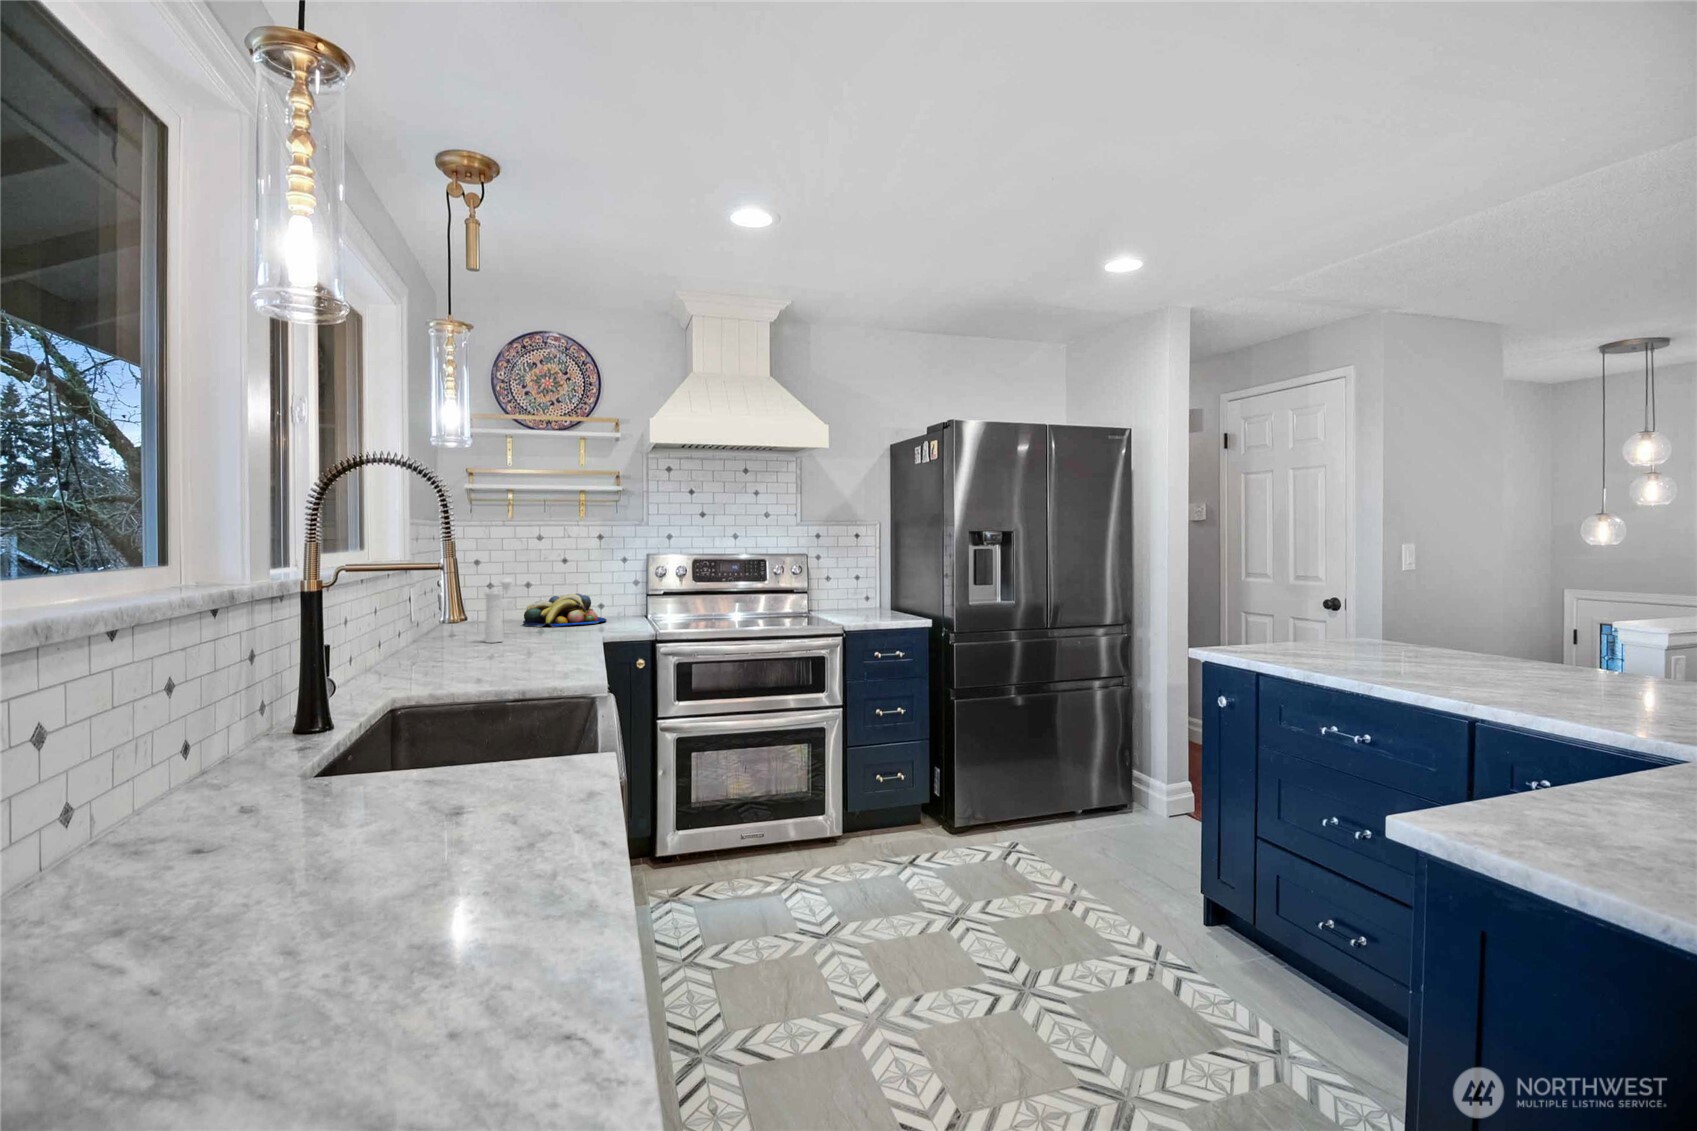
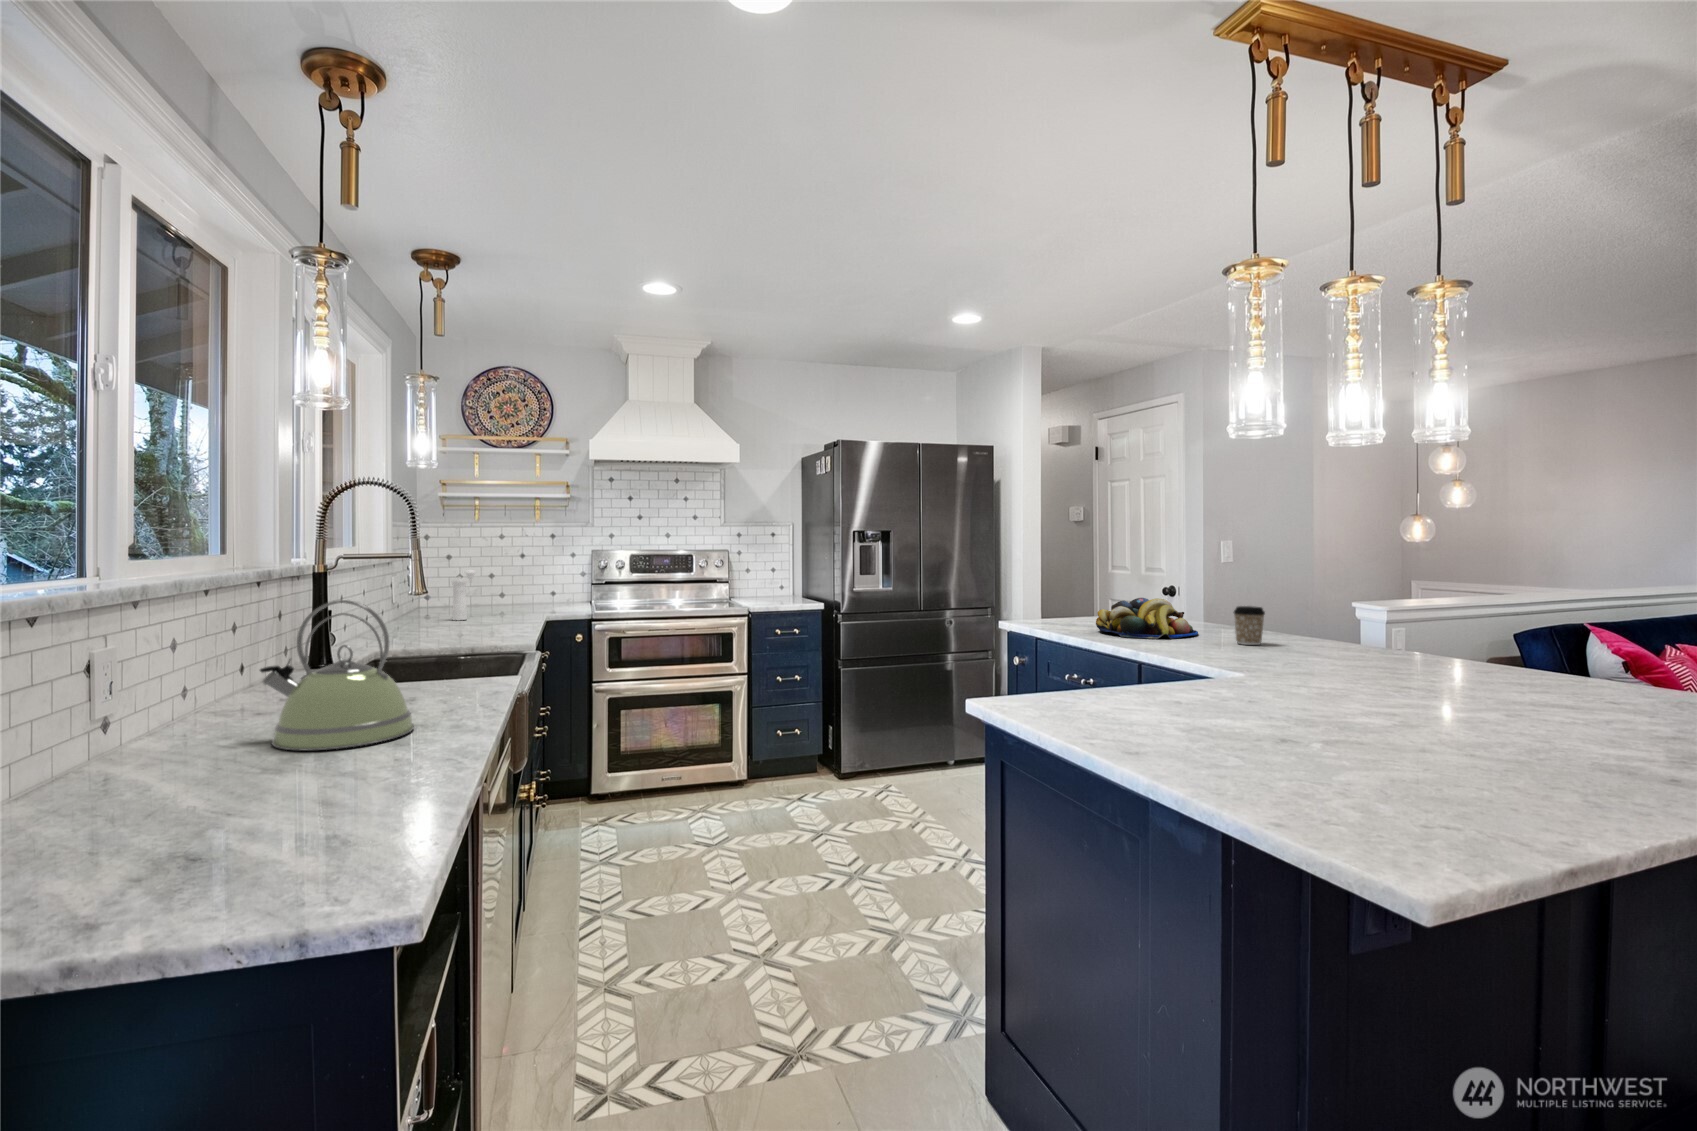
fruit bowl: present [523,594,606,627] -> present [1096,598,1198,639]
coffee cup: none [1591,630,1648,687] -> present [1234,606,1265,645]
kettle: none [176,653,466,967] -> present [260,600,414,751]

